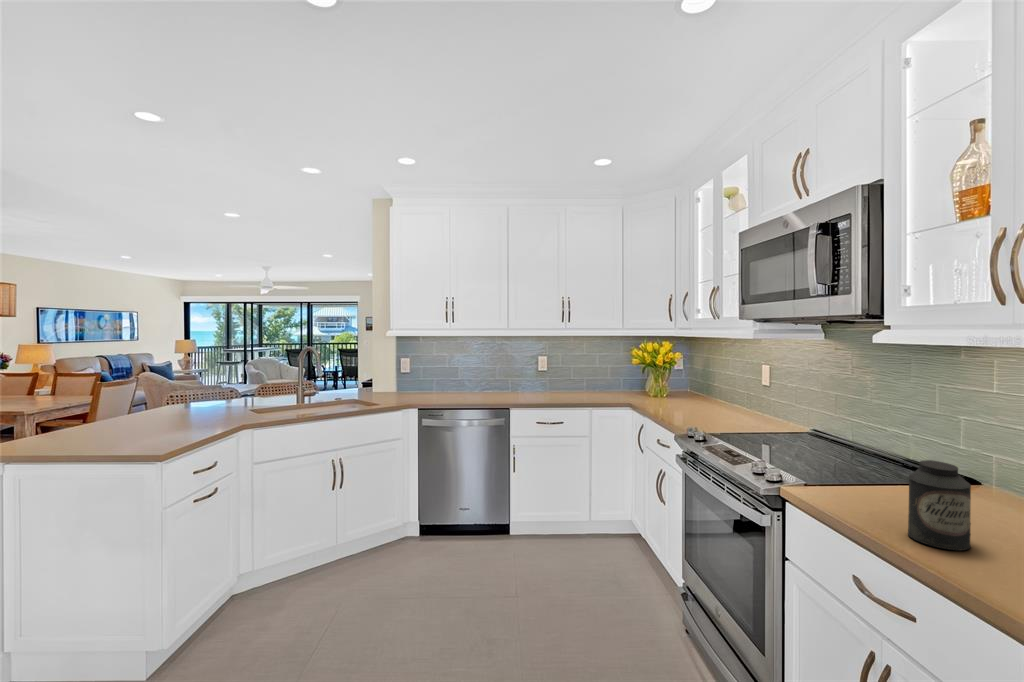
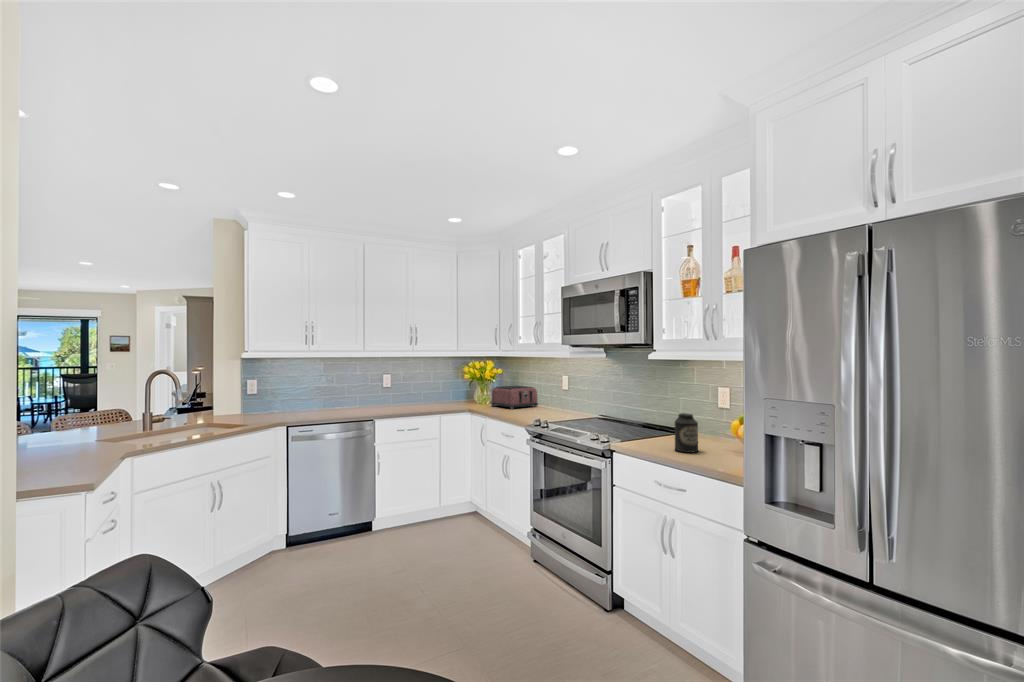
toaster: none [662,376,727,407] -> present [491,386,538,409]

